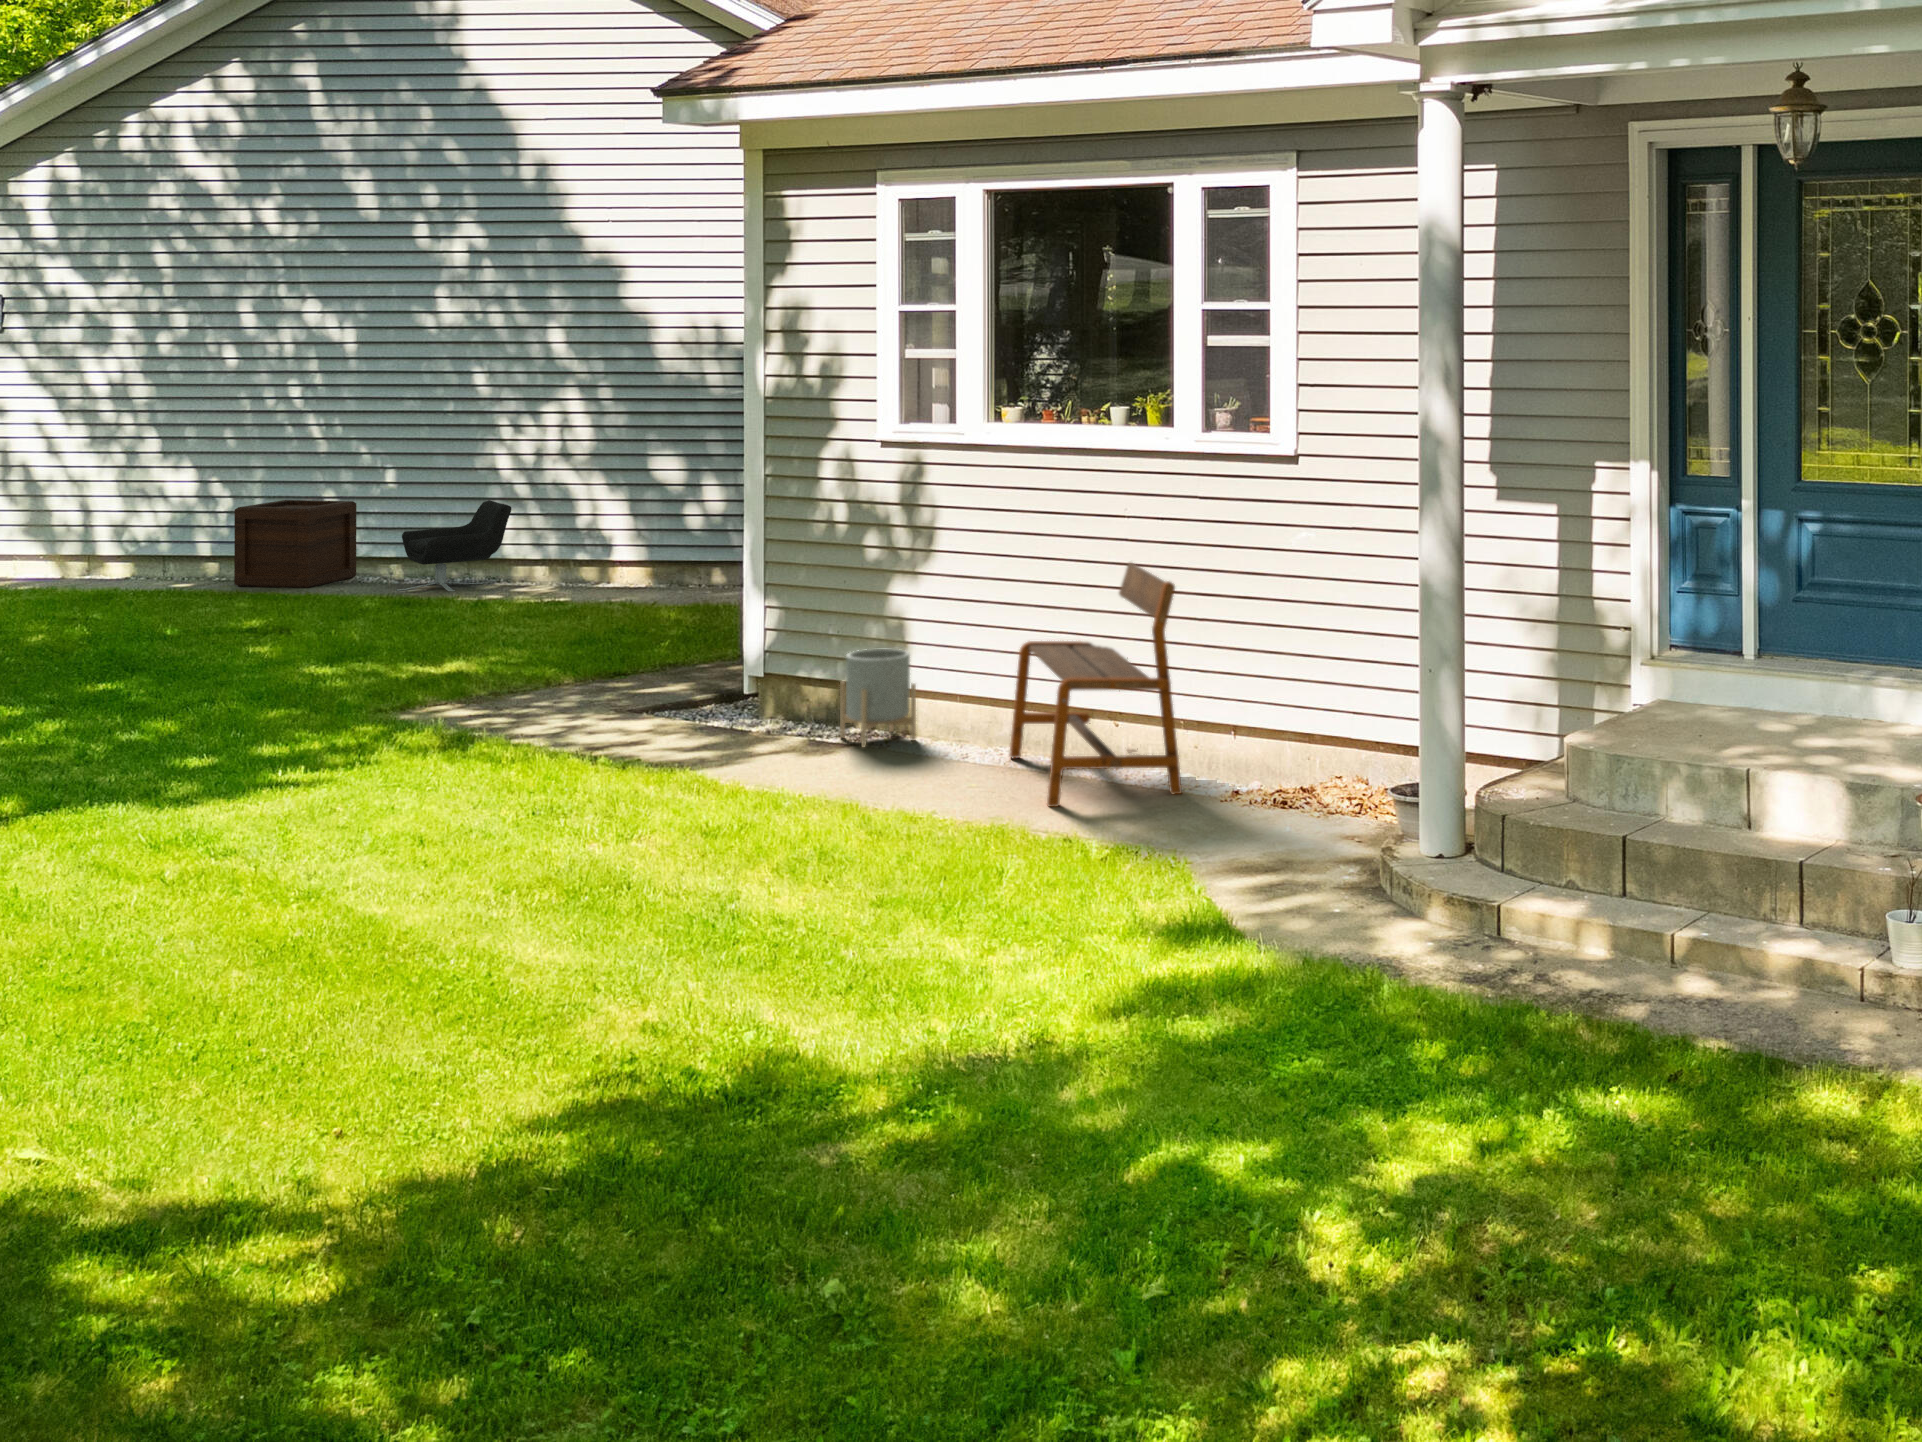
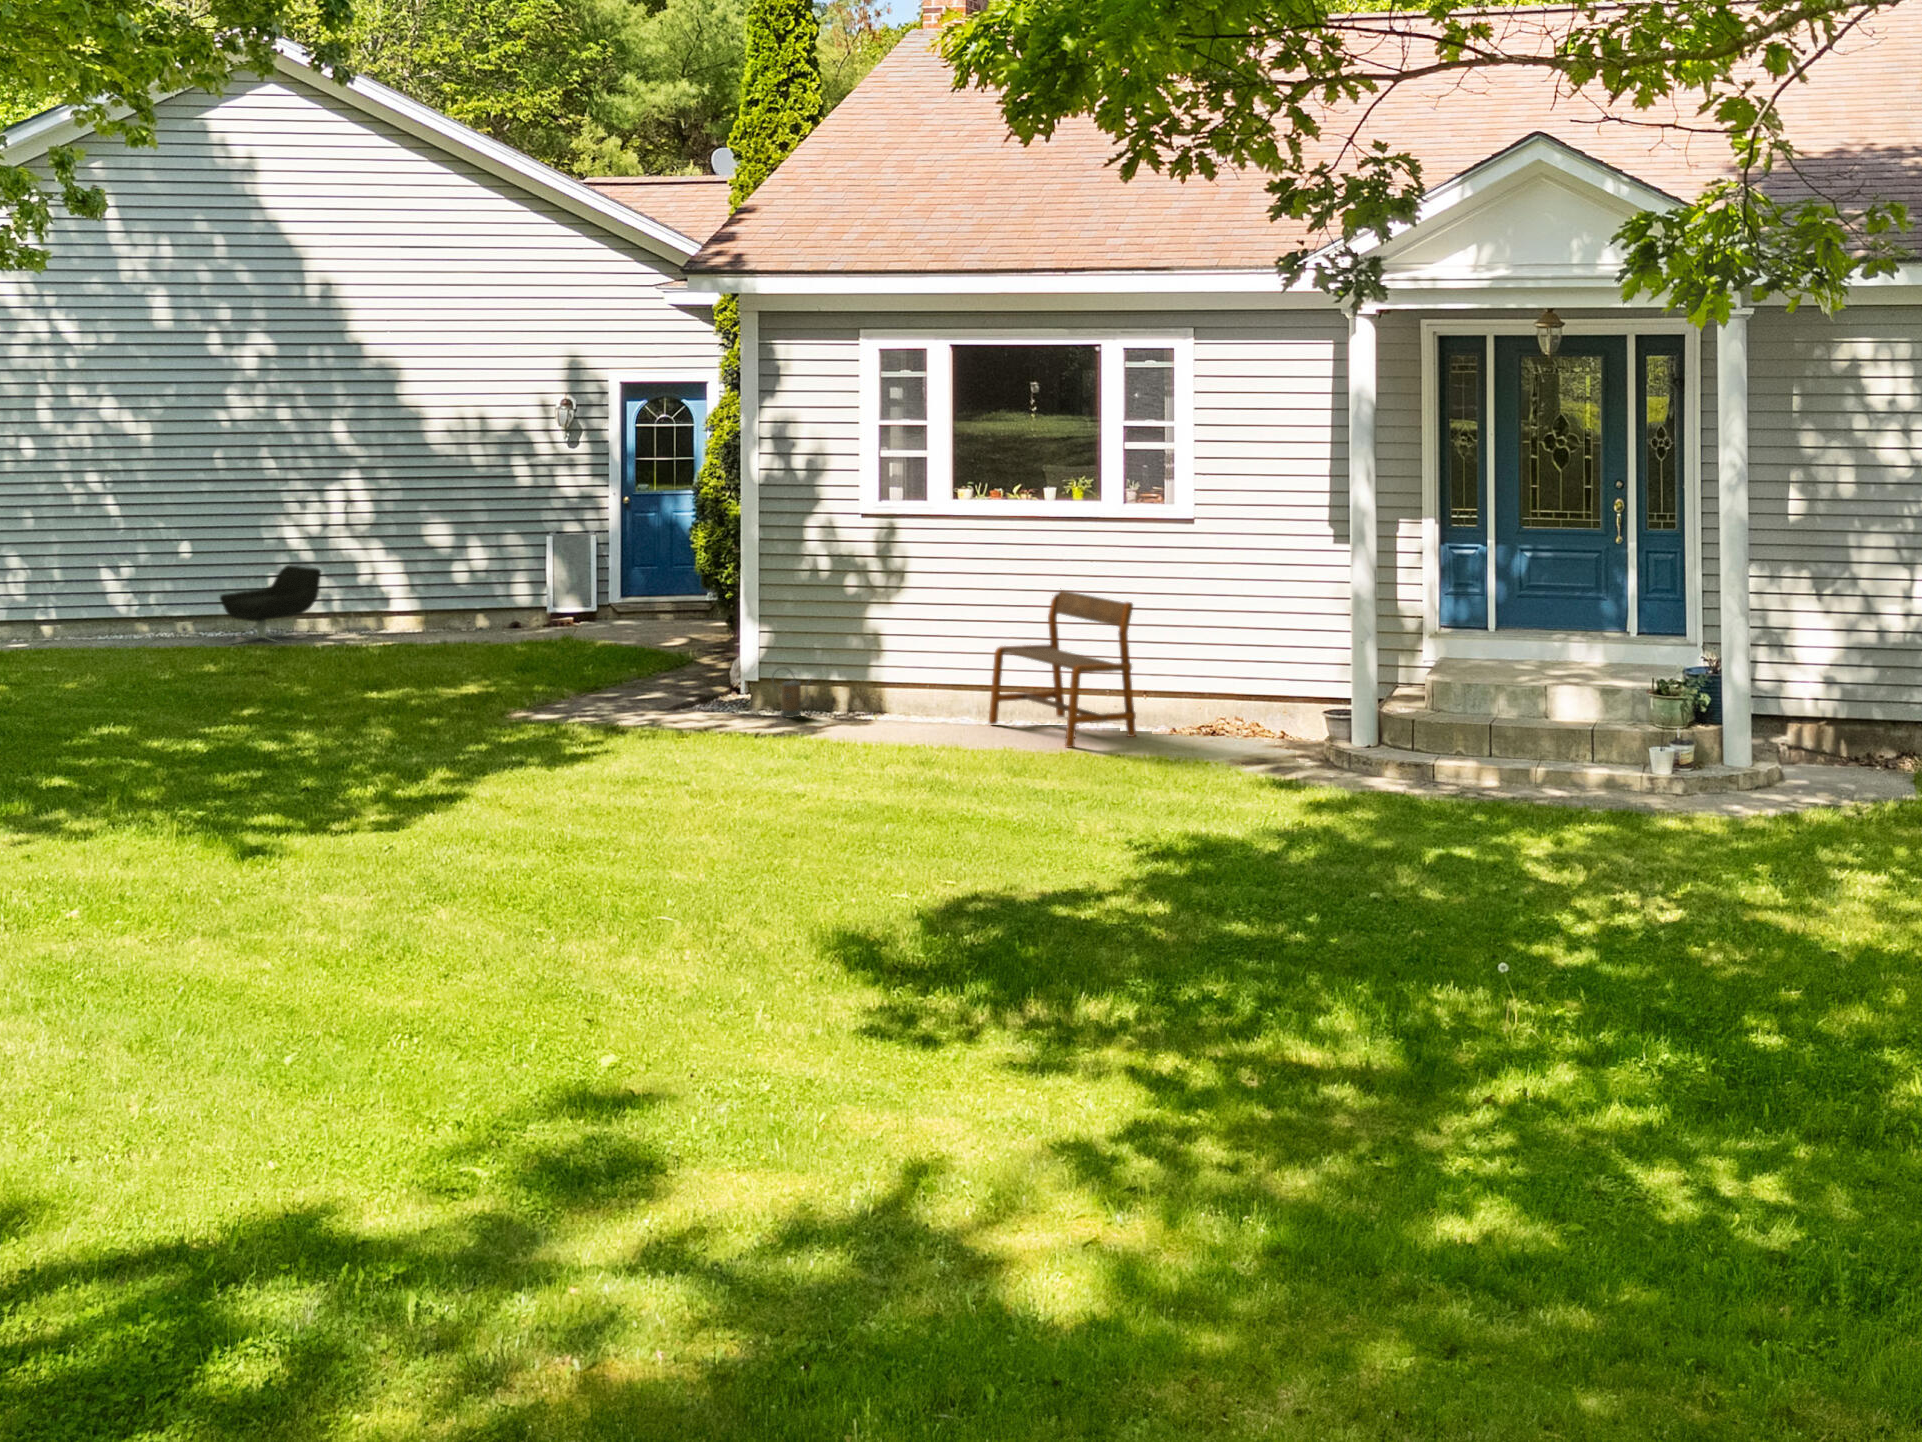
wooden crate: present [234,500,356,588] -> none [66,570,160,648]
planter: present [840,649,916,747] -> none [850,658,905,725]
watering can: none [762,655,806,727] -> present [772,667,810,718]

